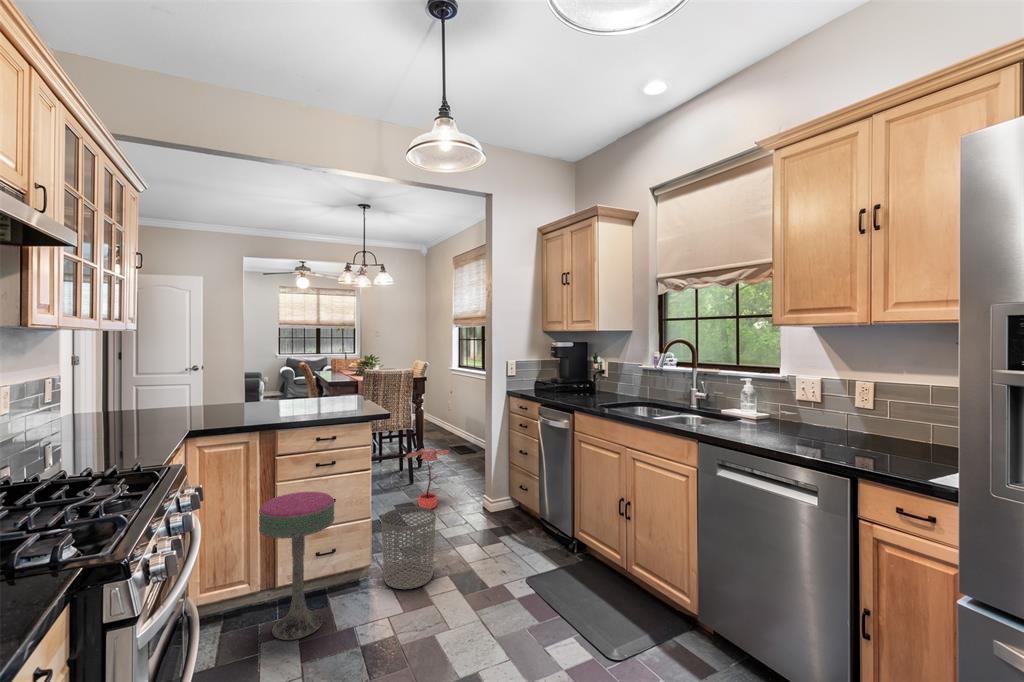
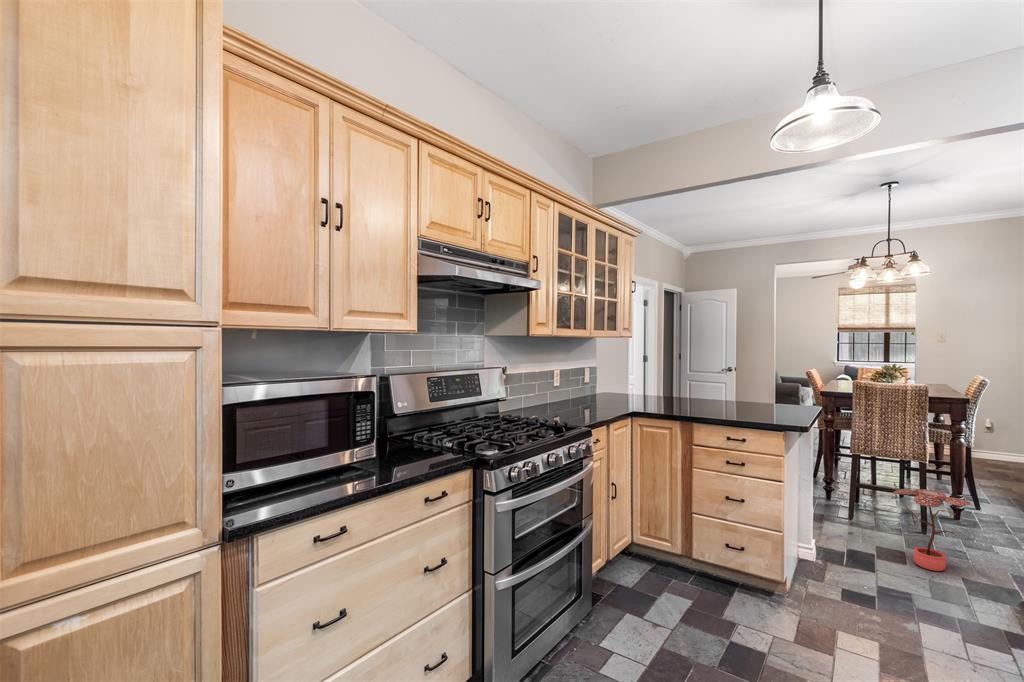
bar stool: present [259,492,334,640] -> none [666,480,730,607]
waste bin: present [381,507,436,589] -> none [794,536,867,634]

